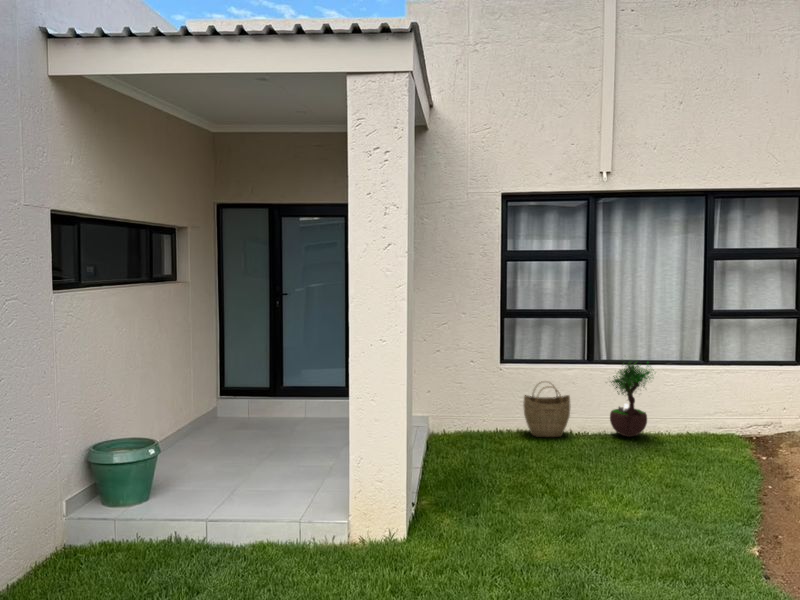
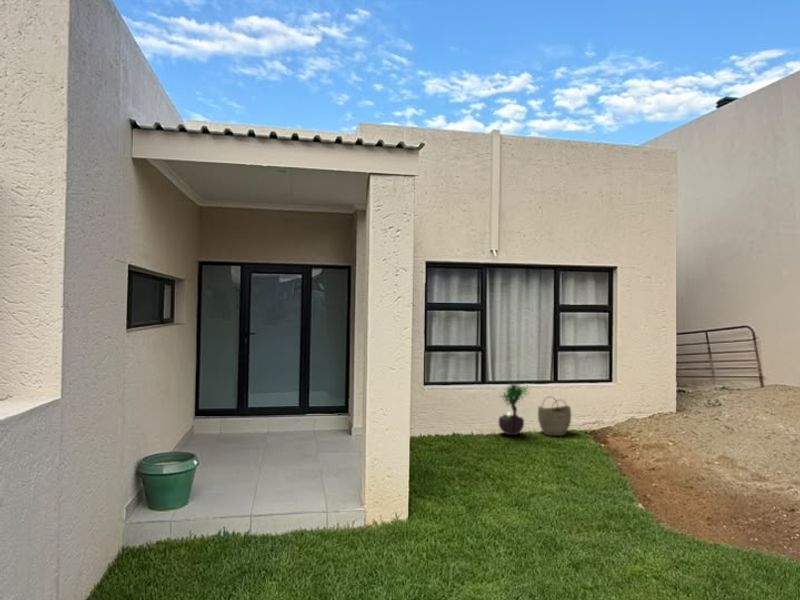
woven basket: present [523,381,570,437] -> present [538,397,571,436]

